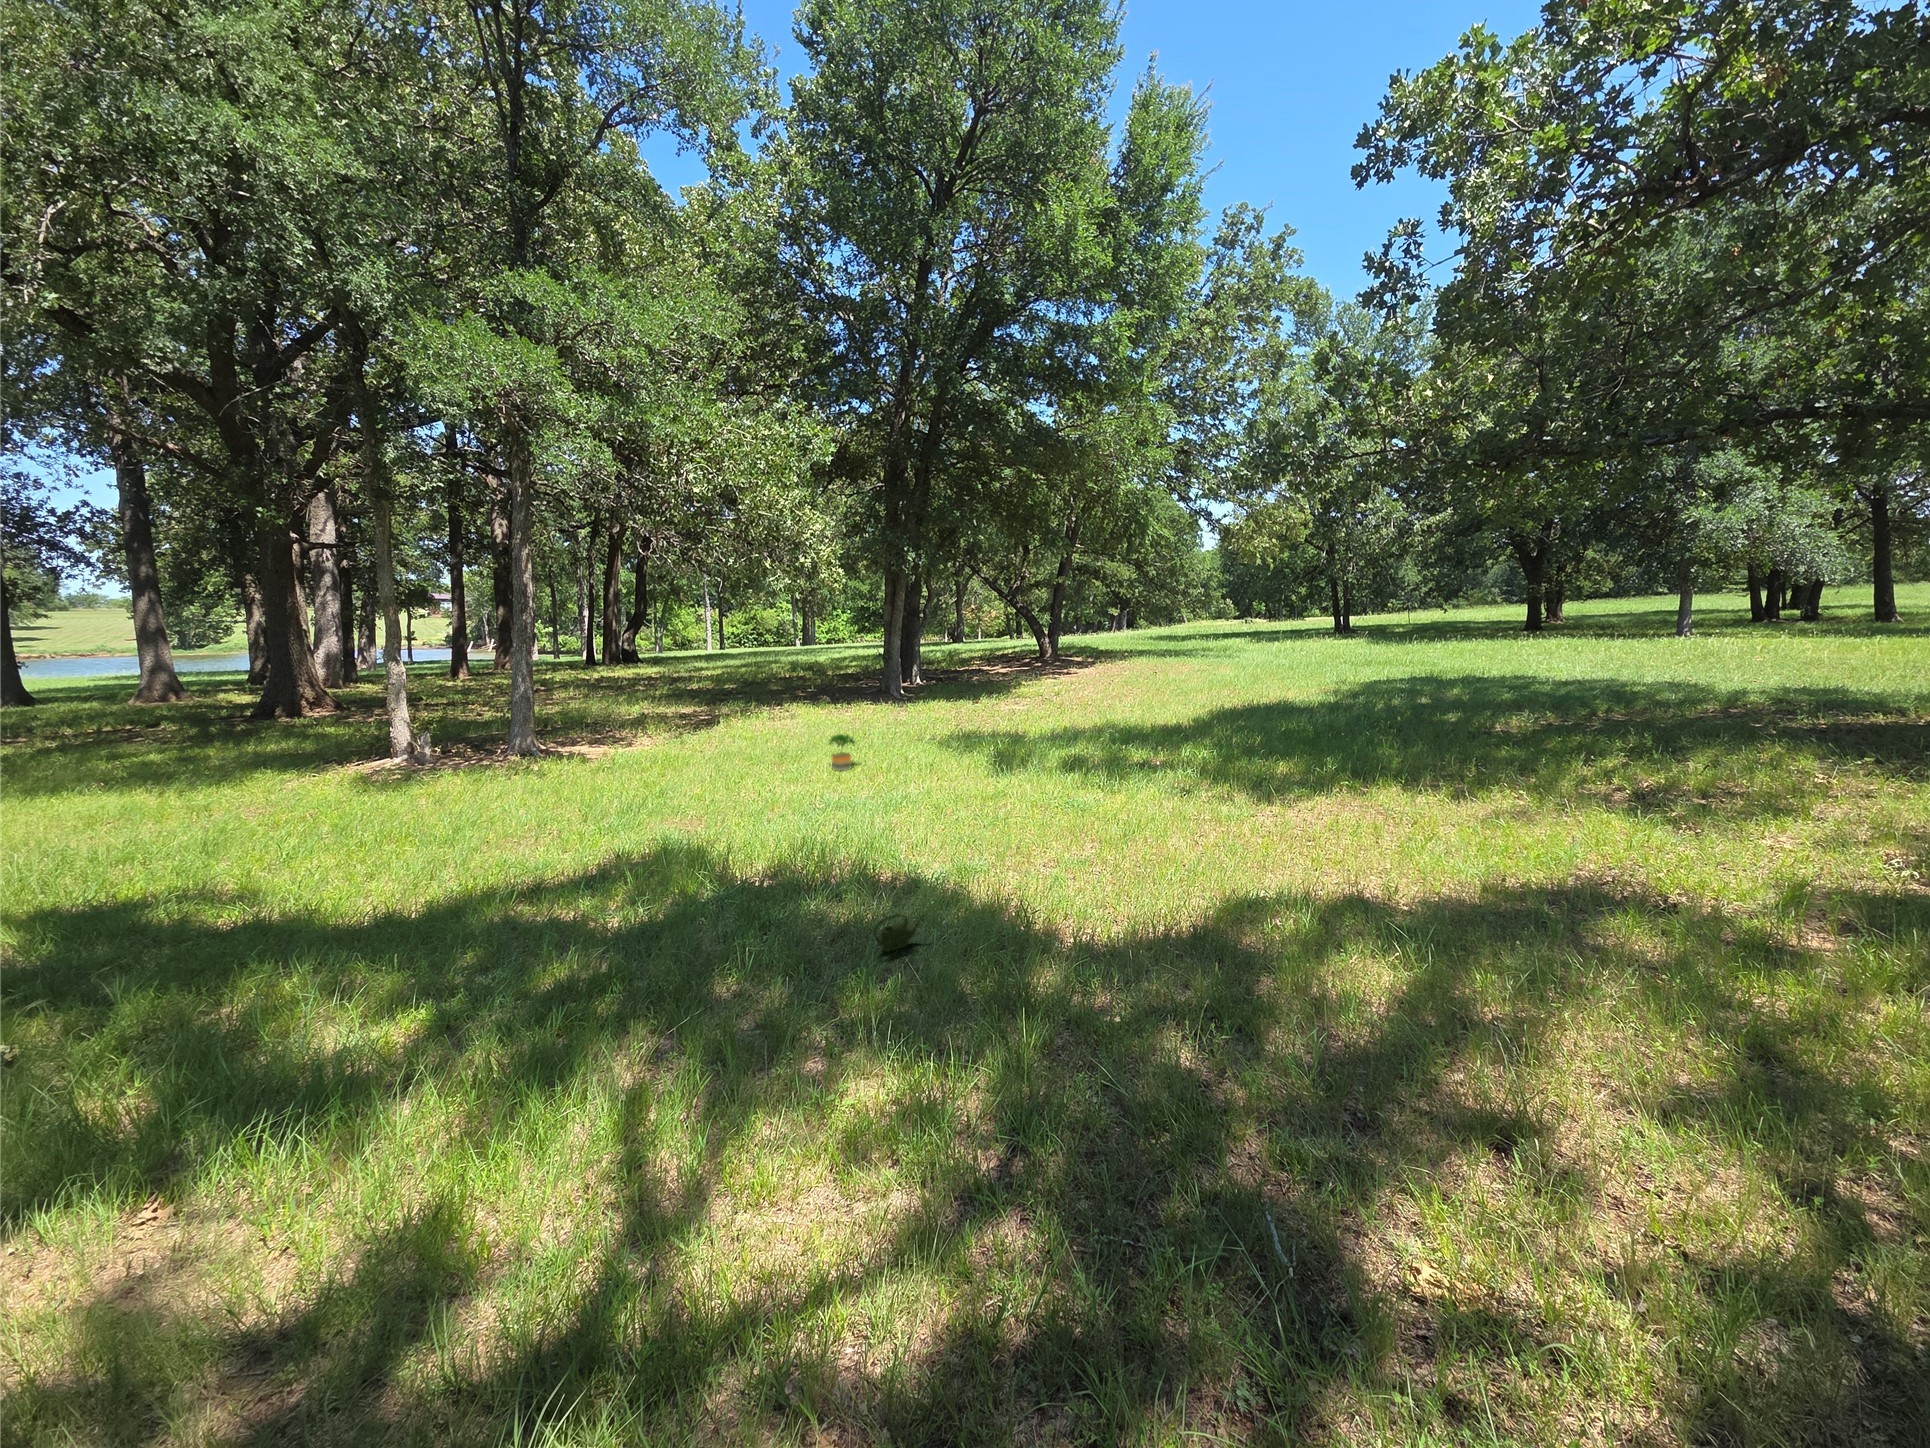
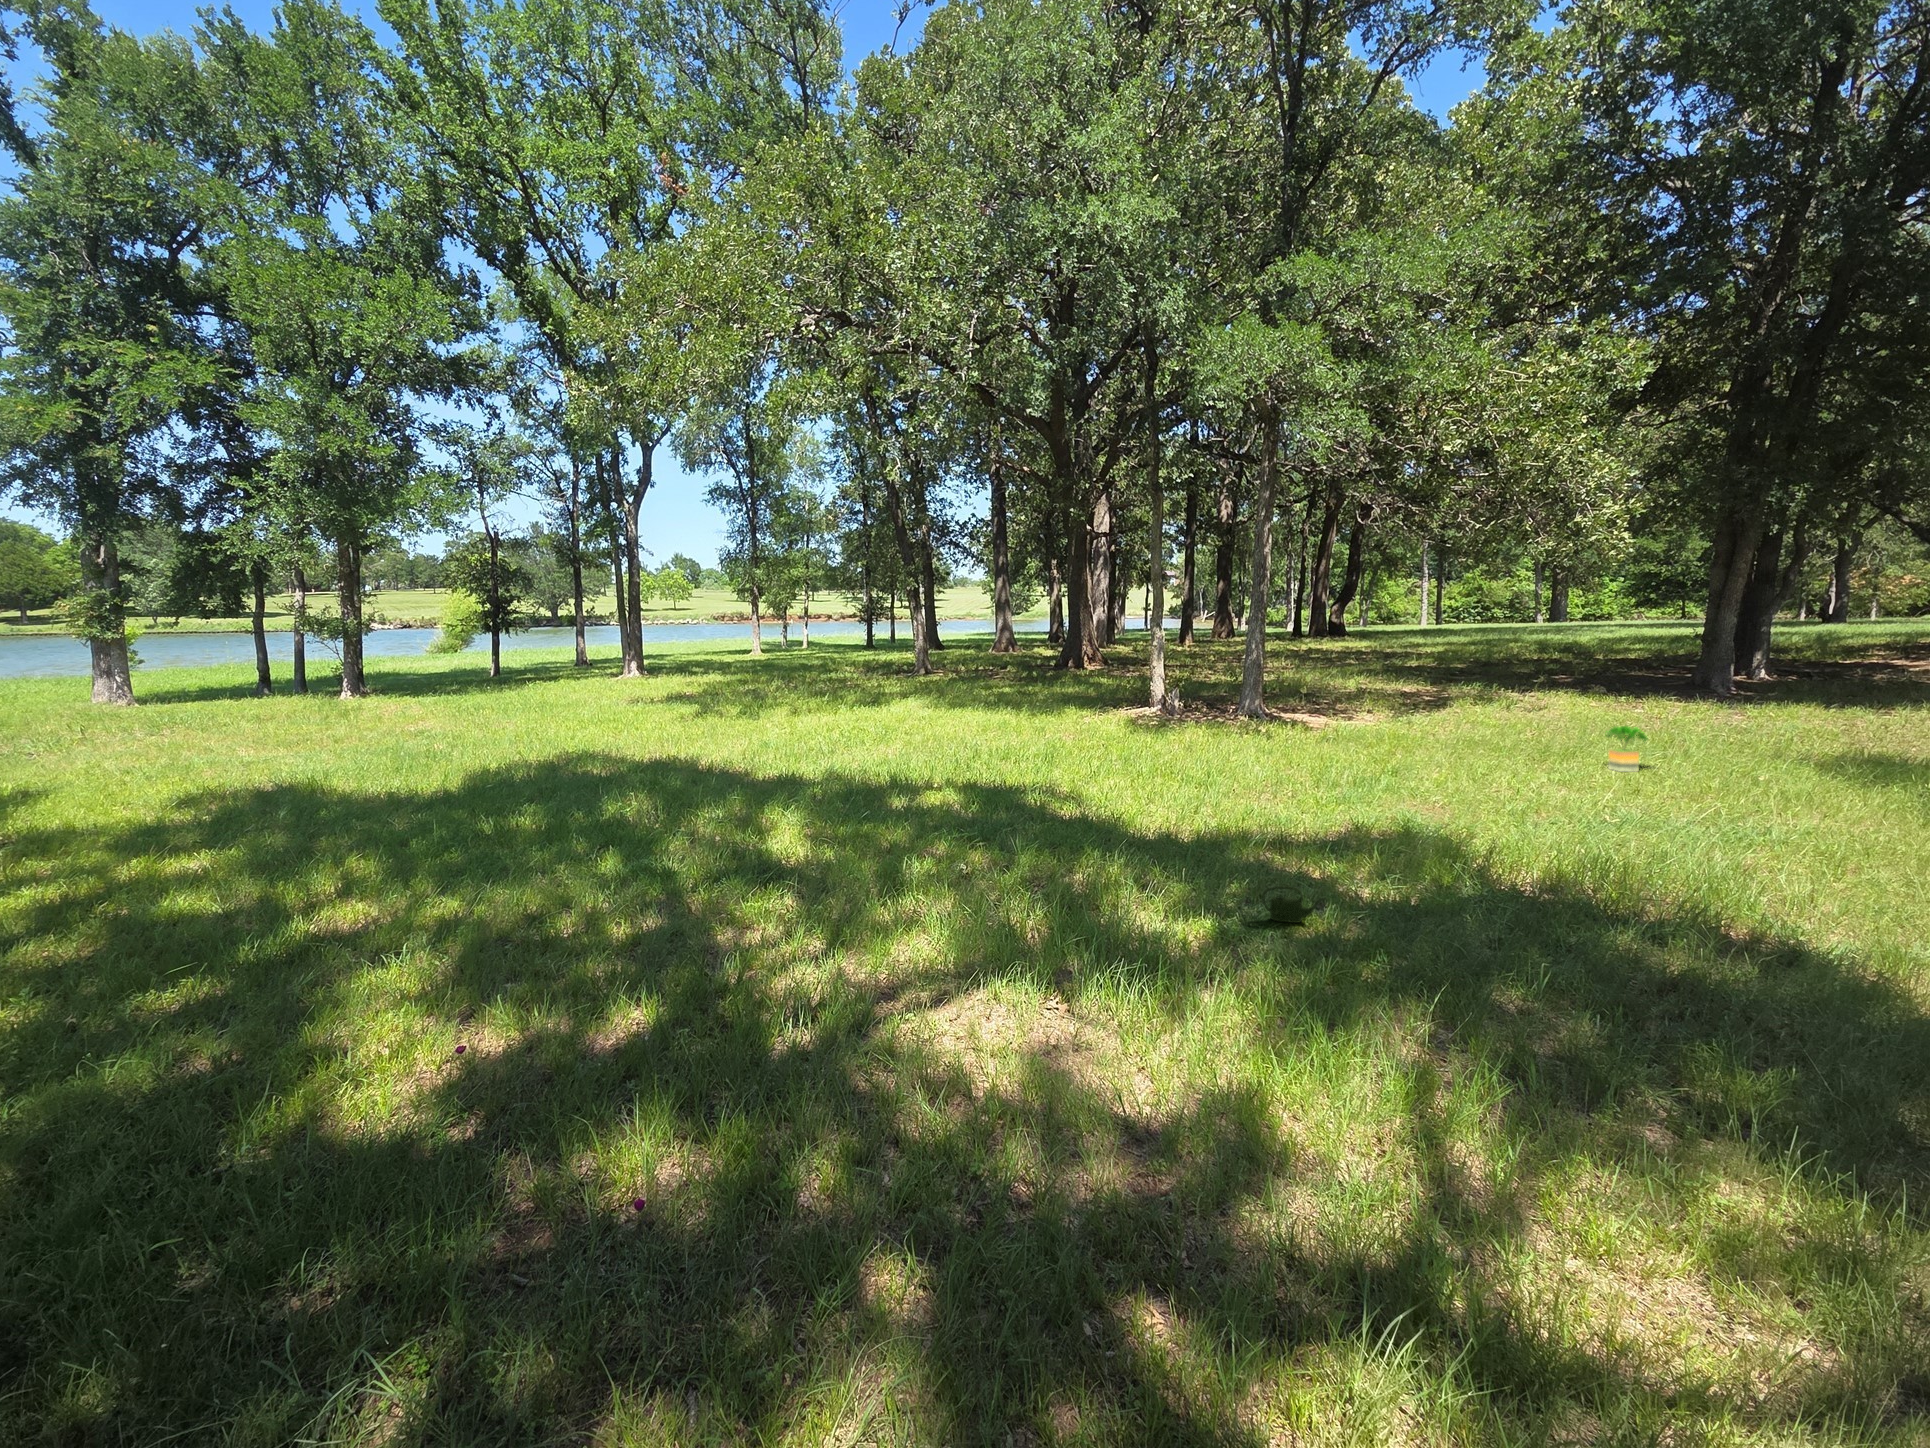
watering can: present [873,914,923,952] -> present [1262,886,1324,923]

